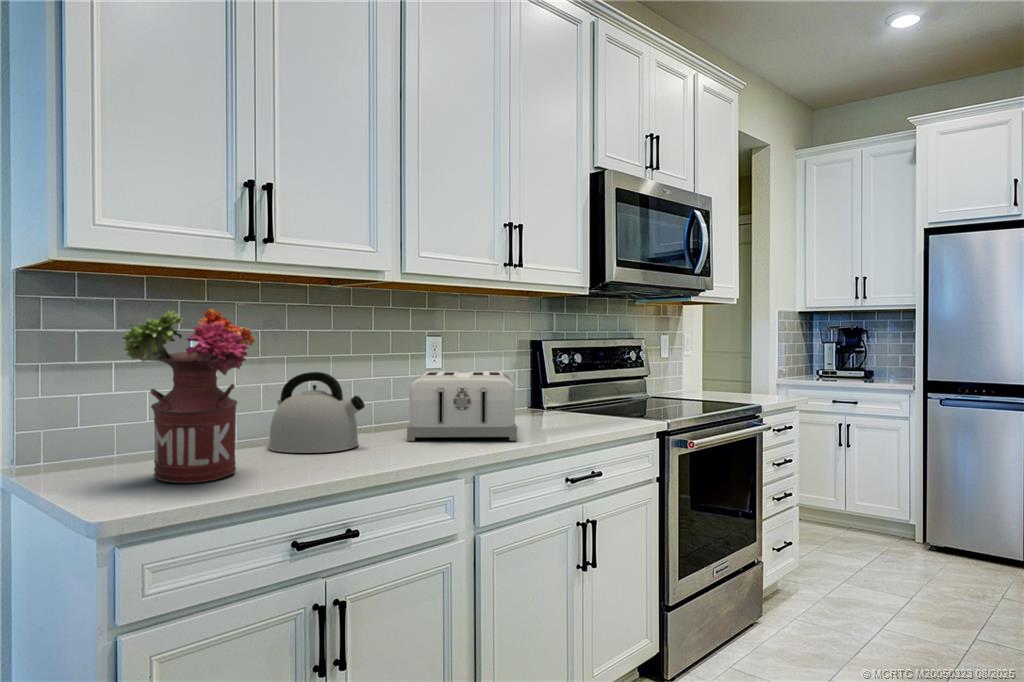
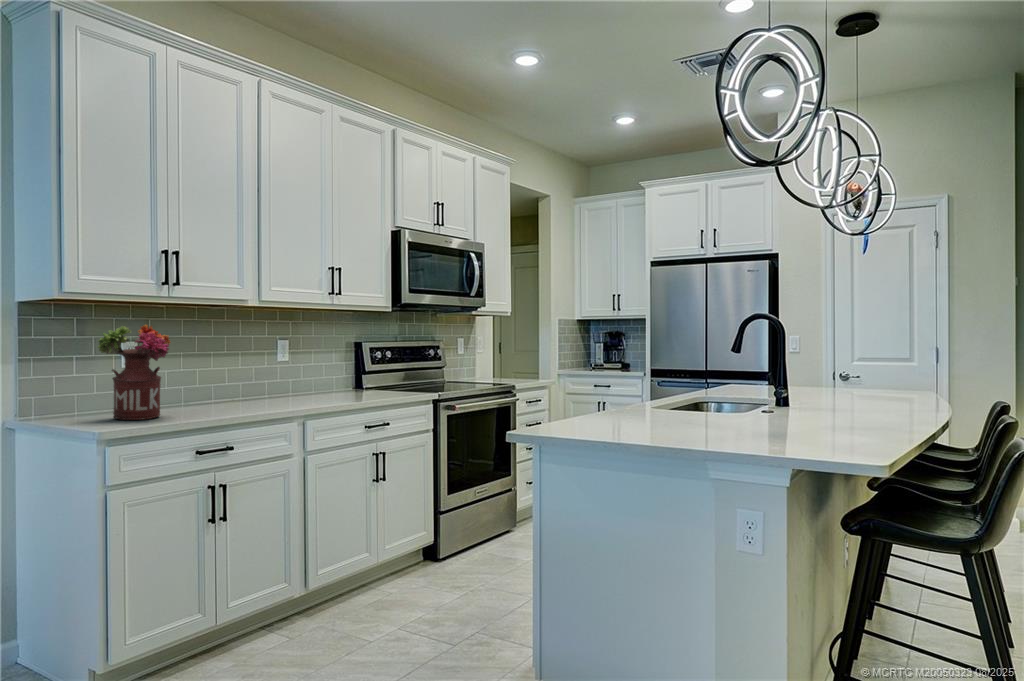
toaster: present [407,371,517,441] -> none [262,362,333,404]
kettle: present [268,372,365,453] -> none [172,362,235,410]

